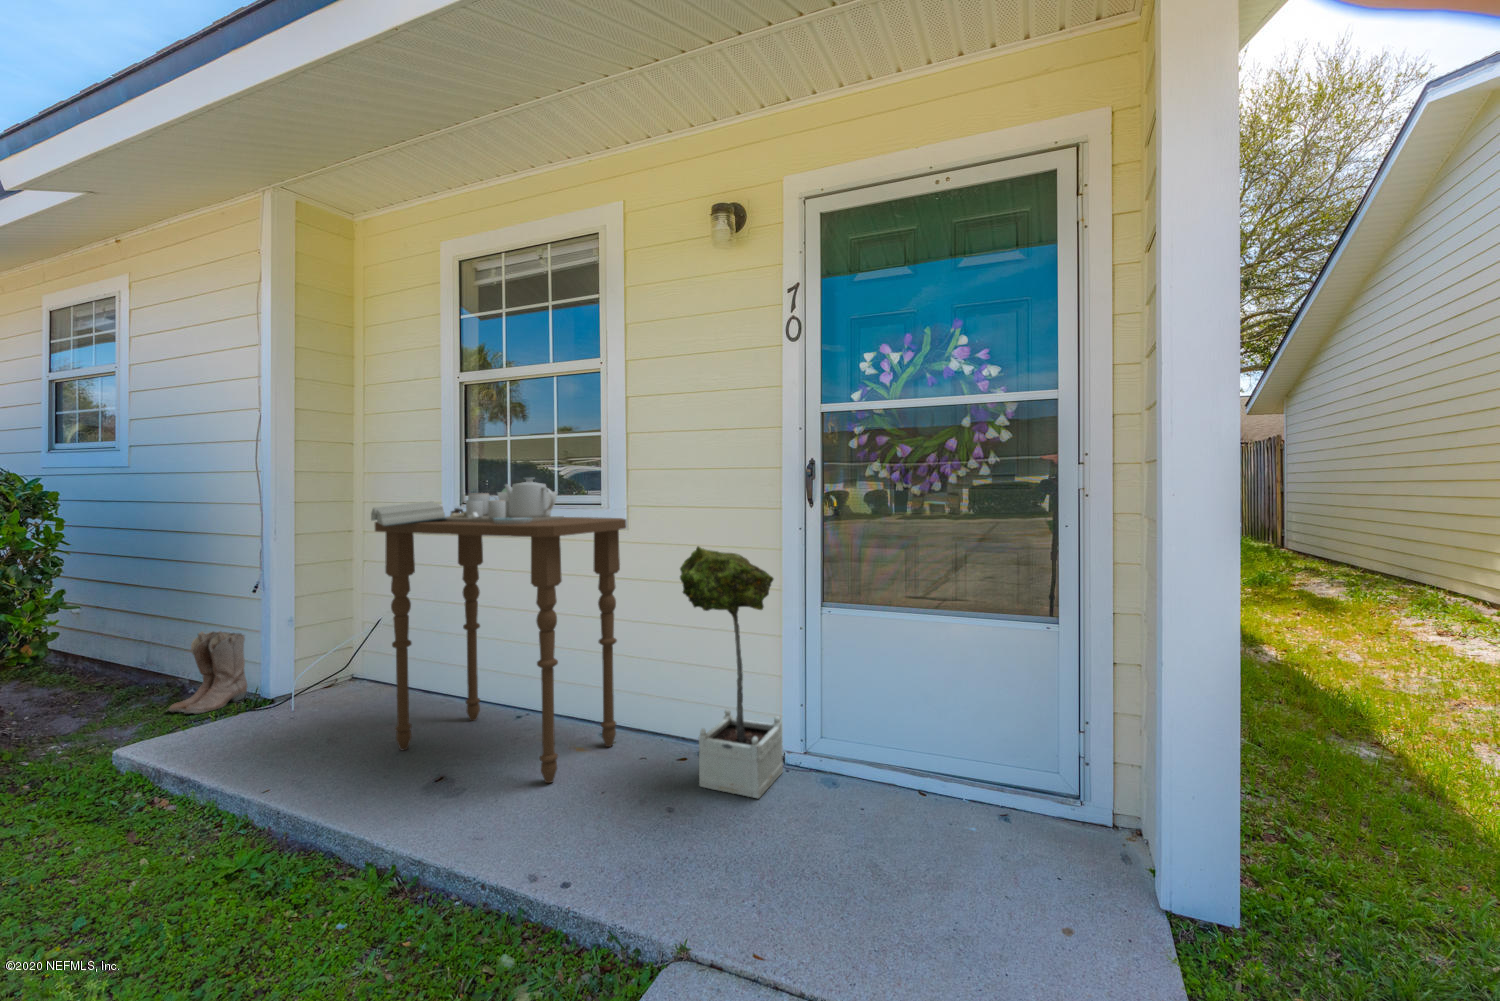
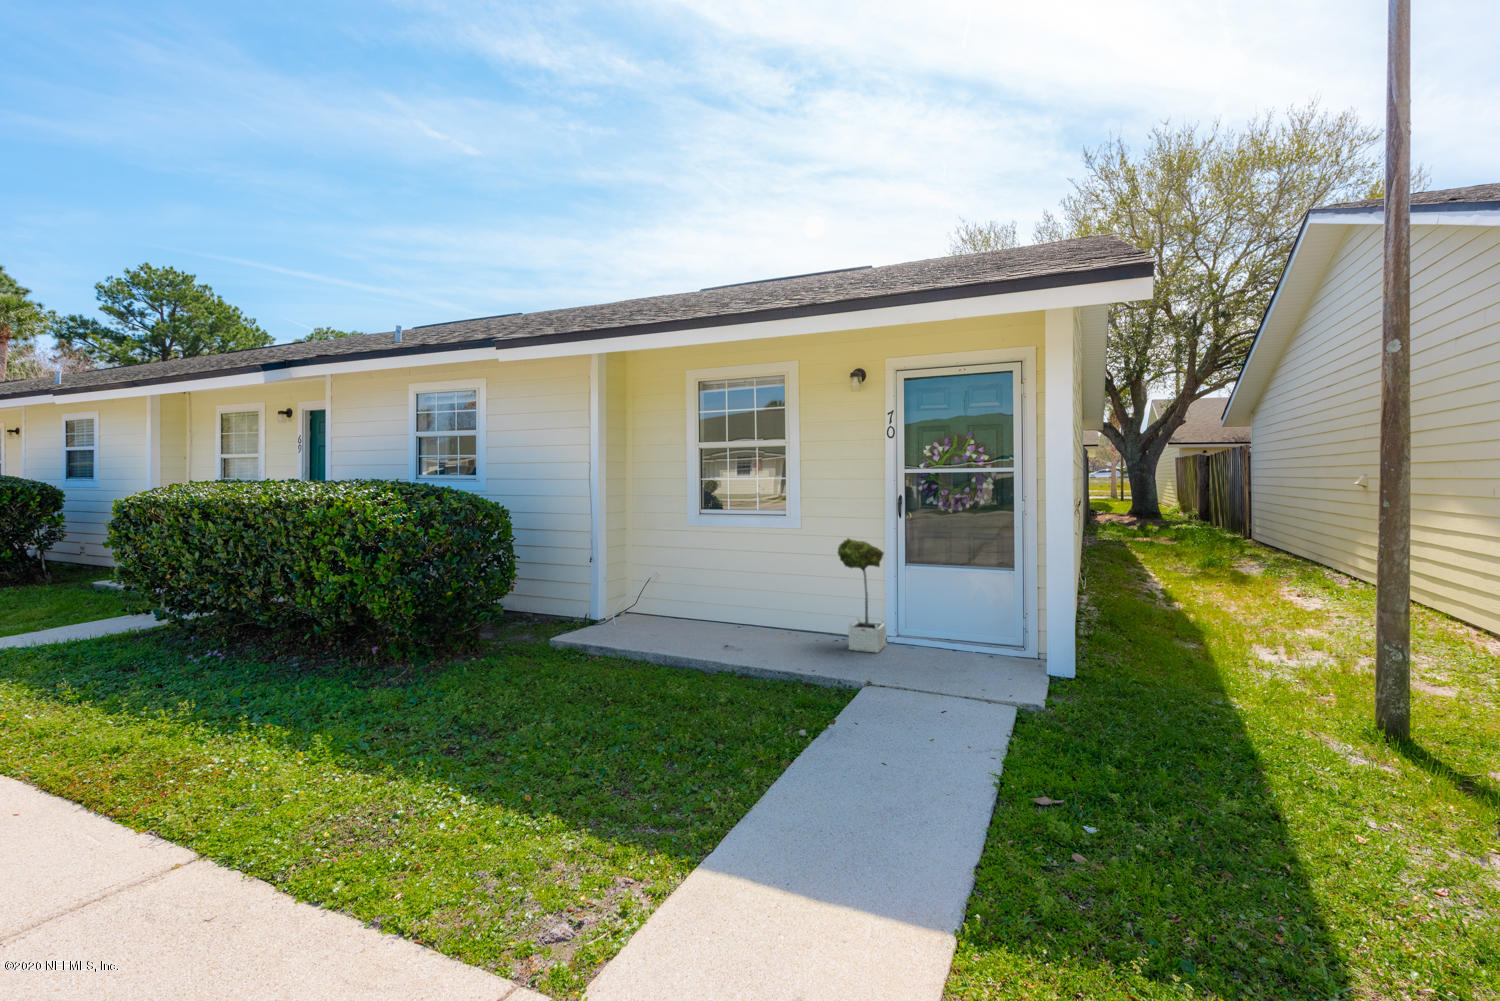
side table: present [371,477,627,783] -> none [678,504,804,648]
boots: present [168,631,247,714] -> none [548,585,579,627]

